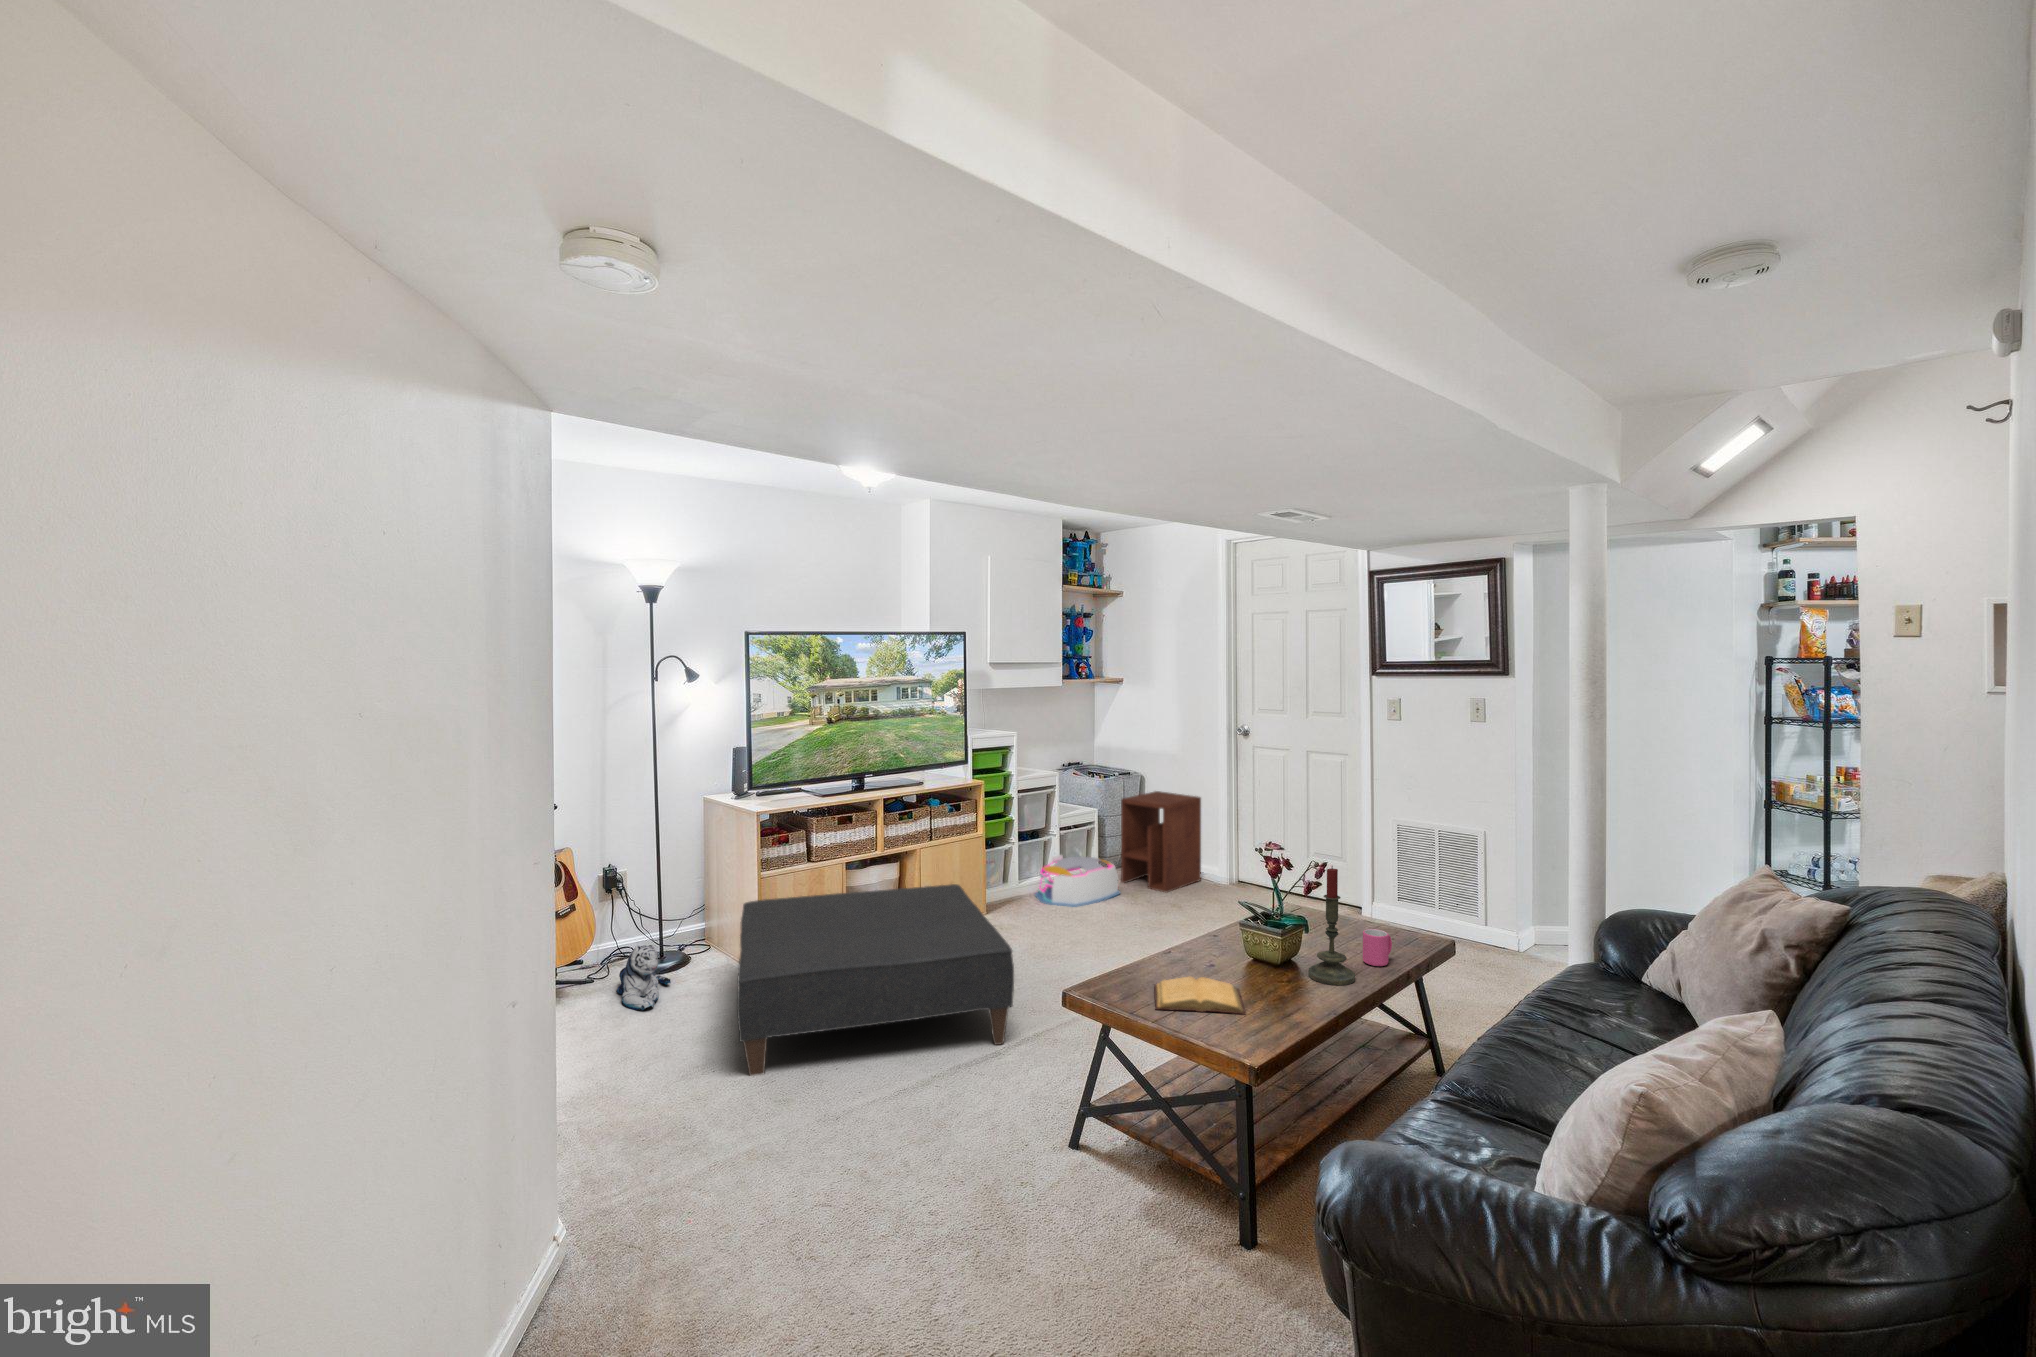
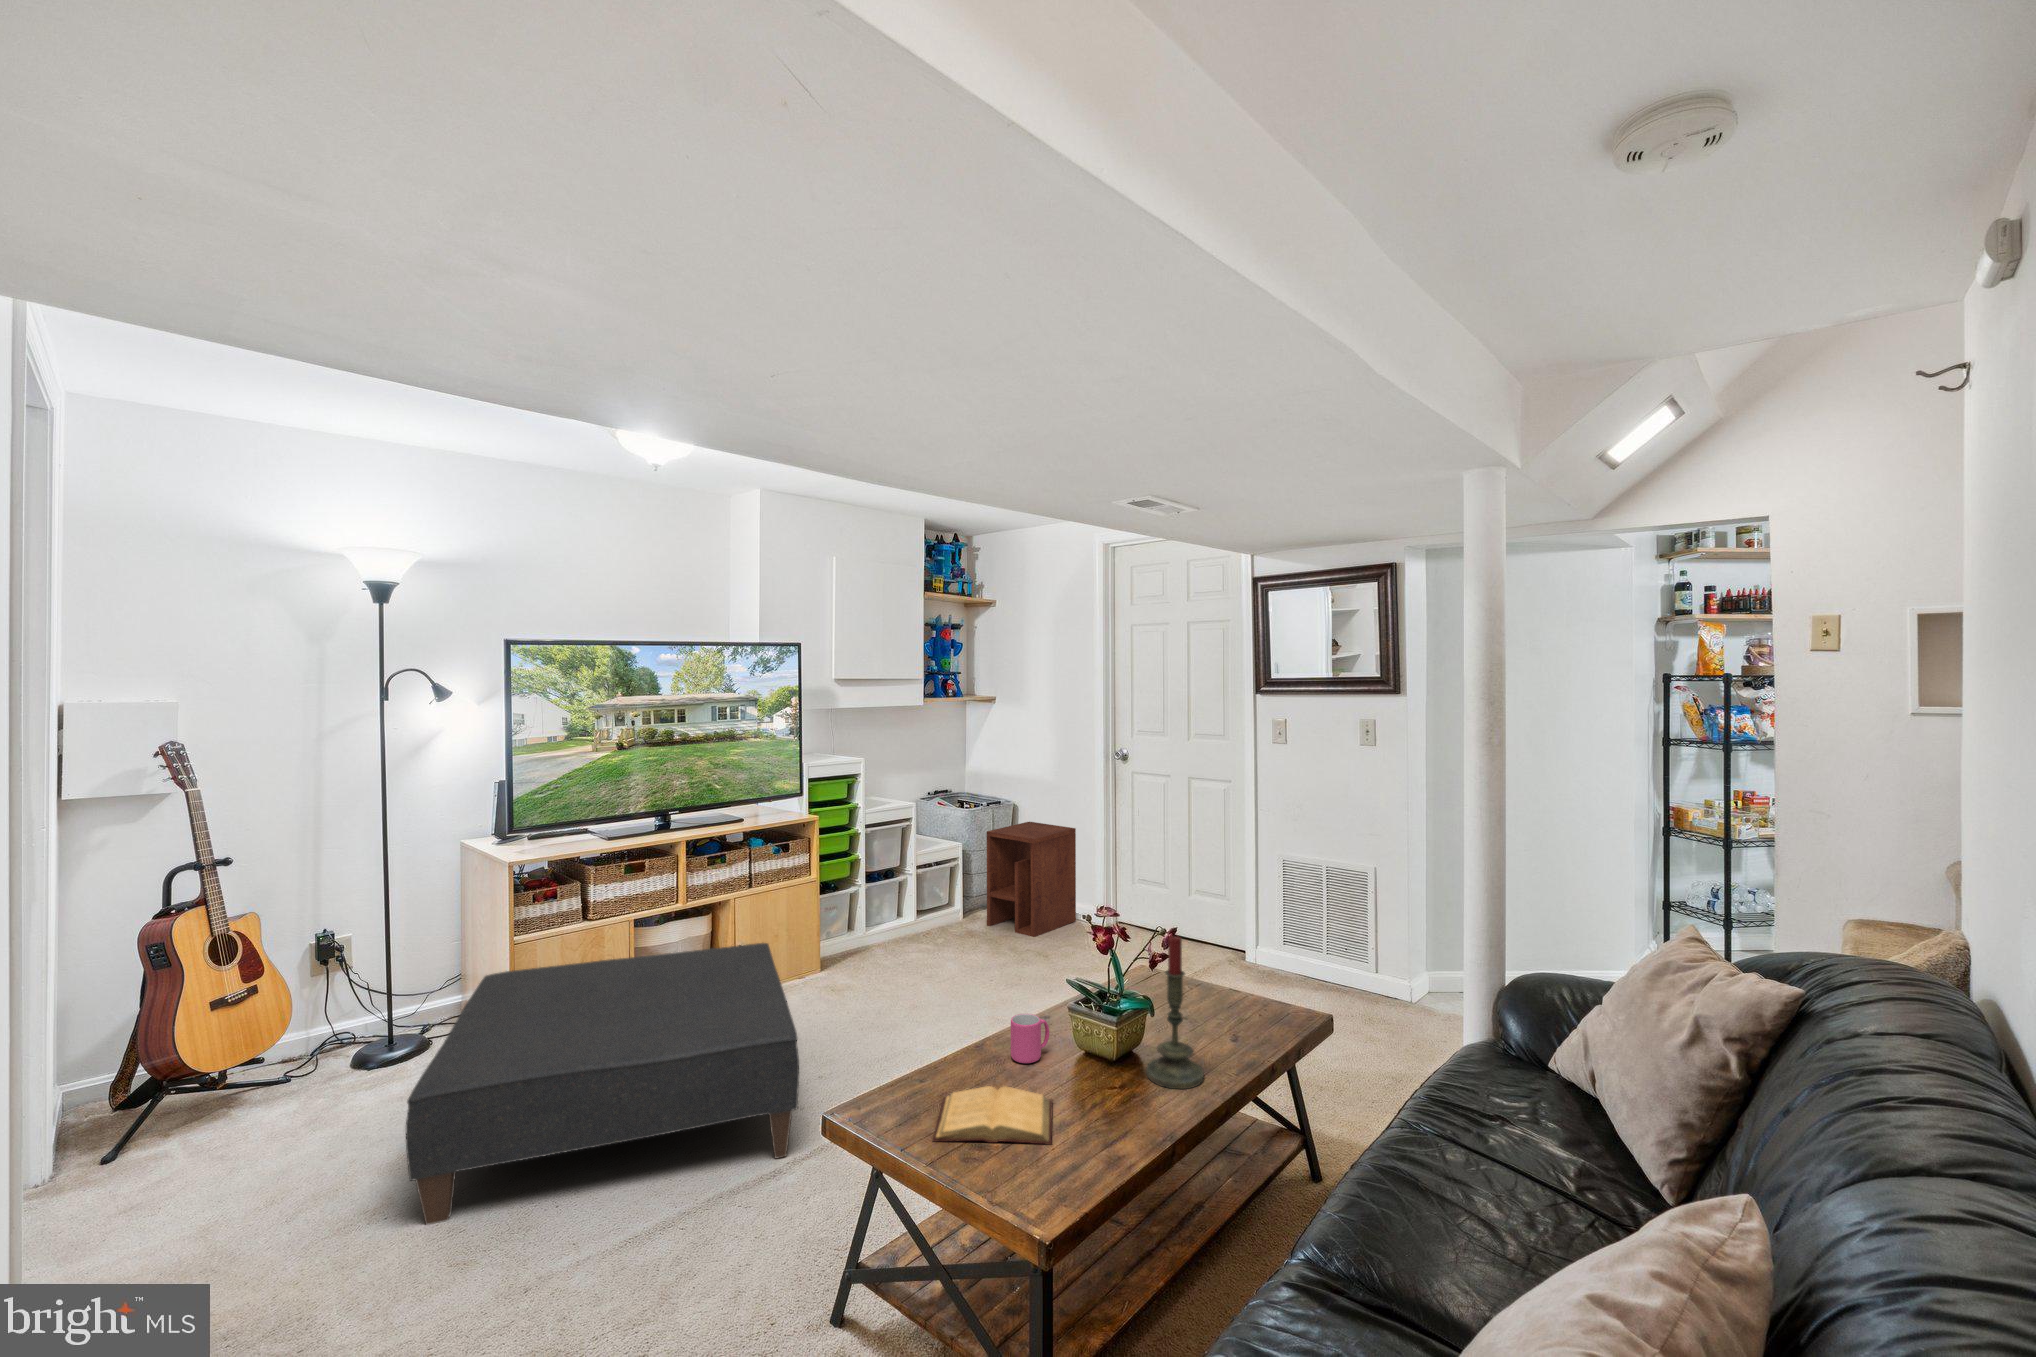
storage bin: present [1035,855,1120,907] -> none [885,896,982,959]
mug: present [1363,929,1392,966] -> present [1011,1014,1049,1063]
plush toy: present [616,945,671,1011] -> none [304,1035,385,1124]

